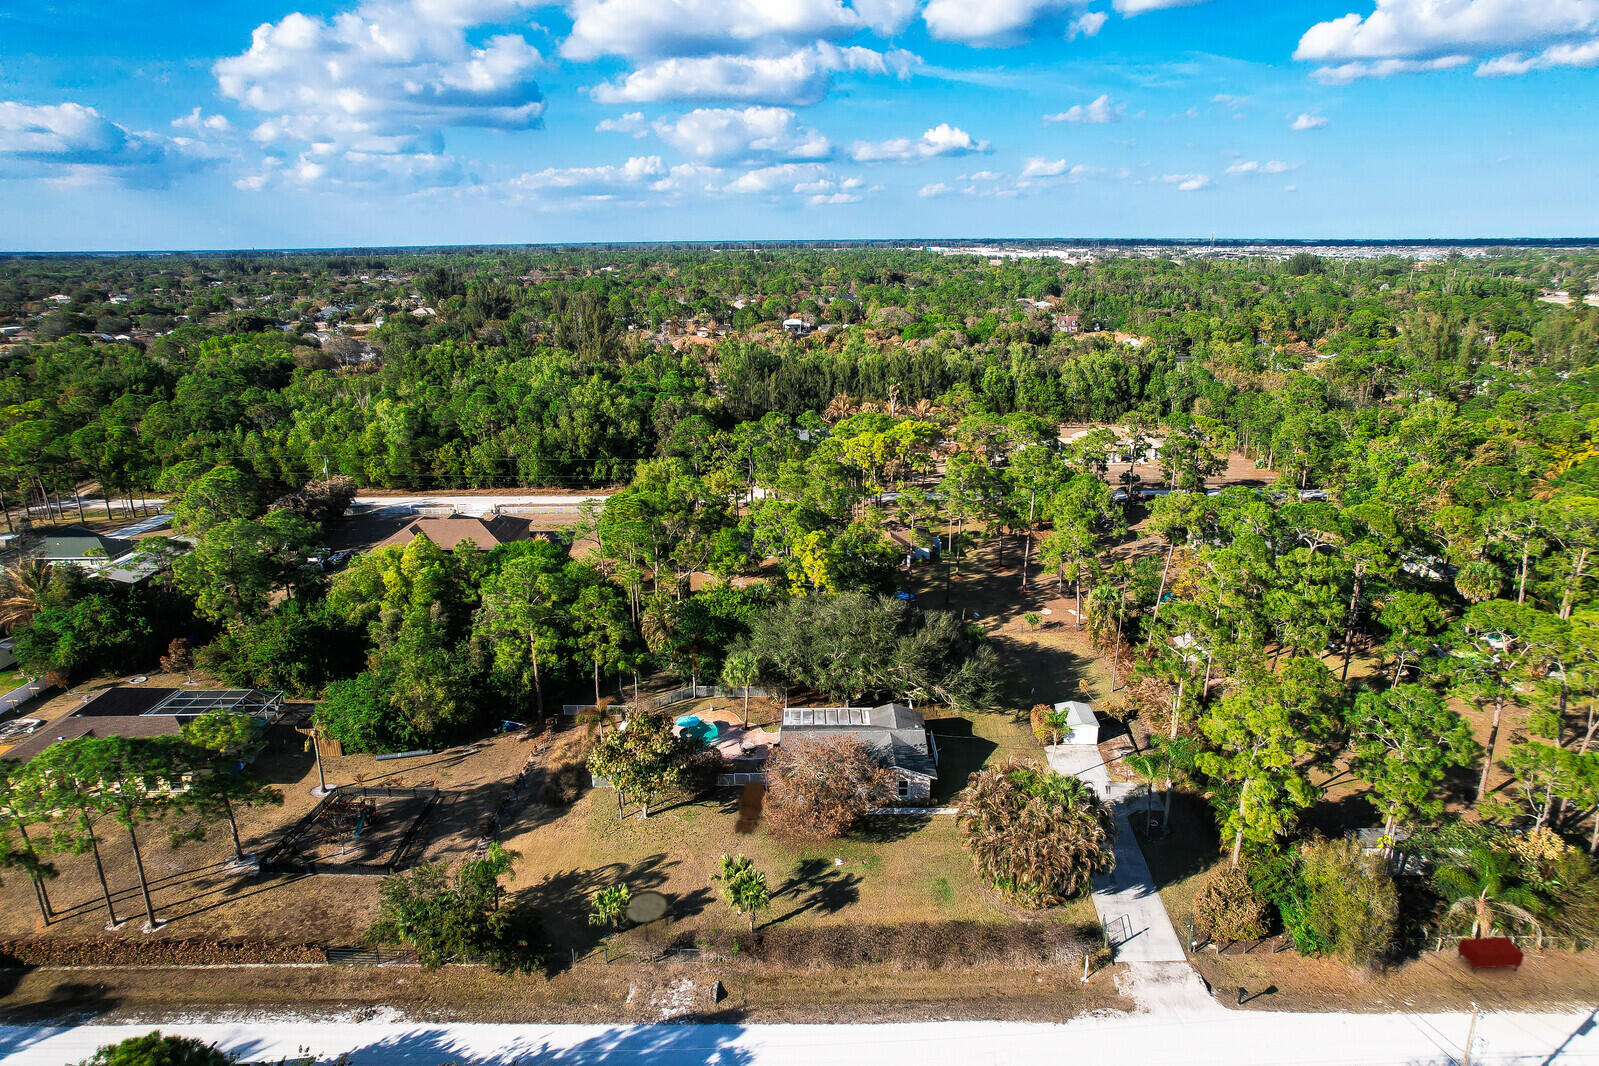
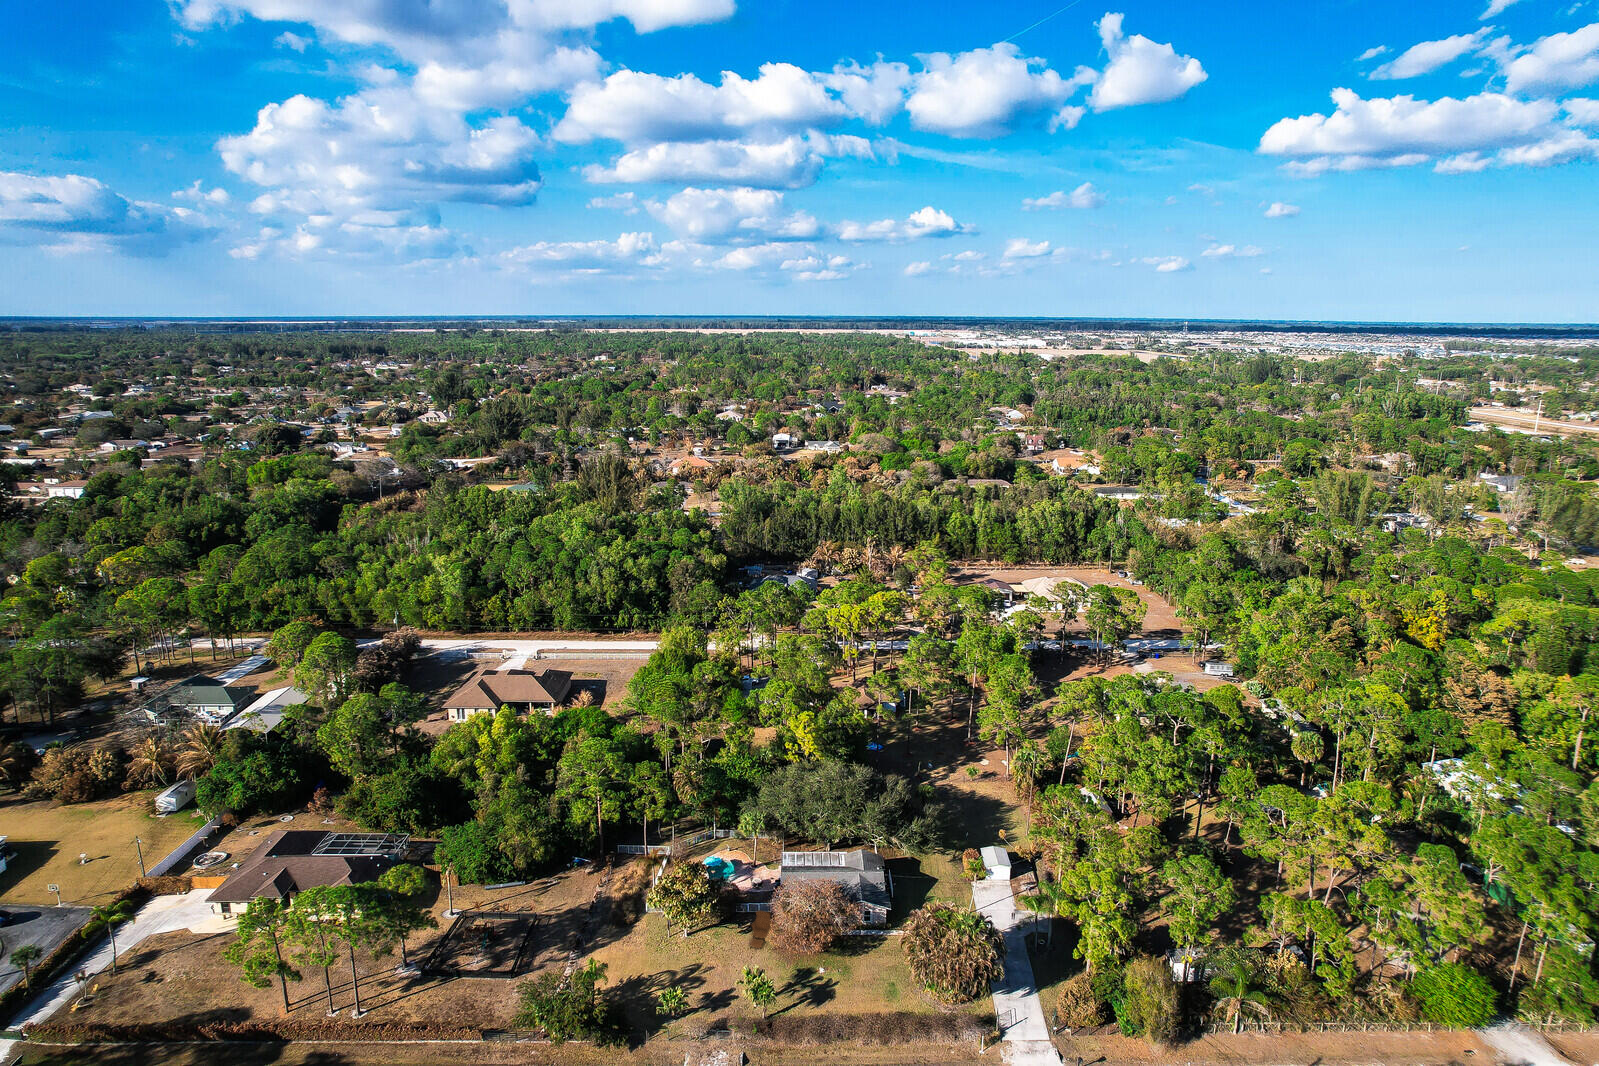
round table: present [624,890,669,941] -> none [679,991,709,1027]
bench: present [1458,937,1524,972] -> none [1222,1025,1260,1049]

